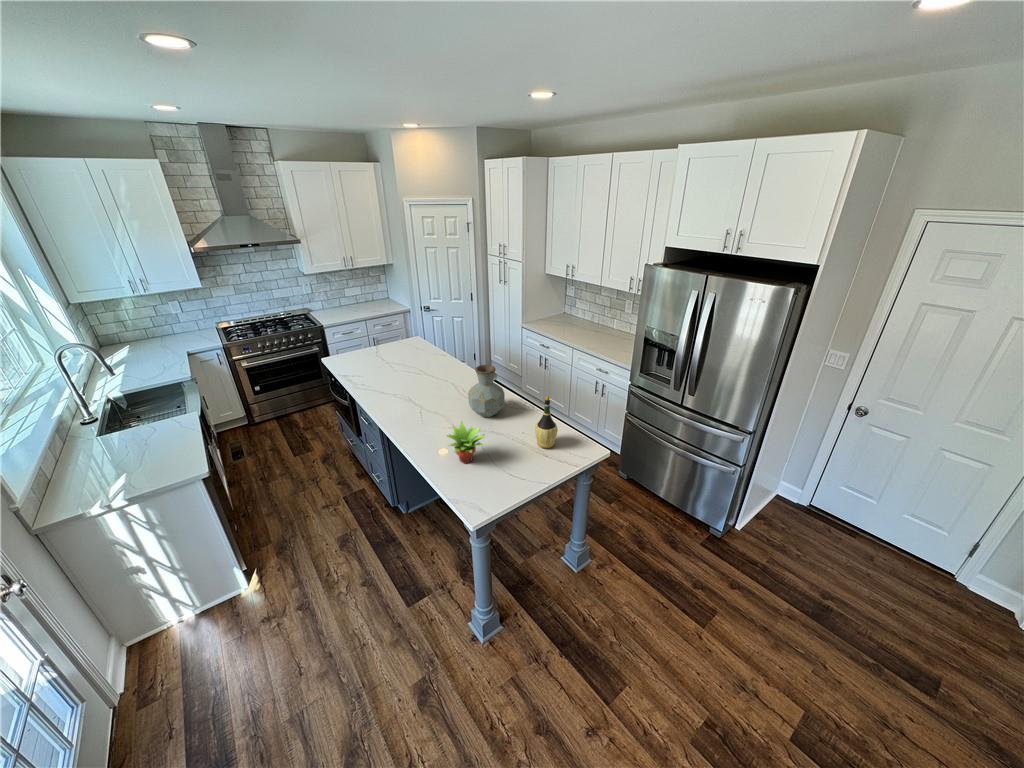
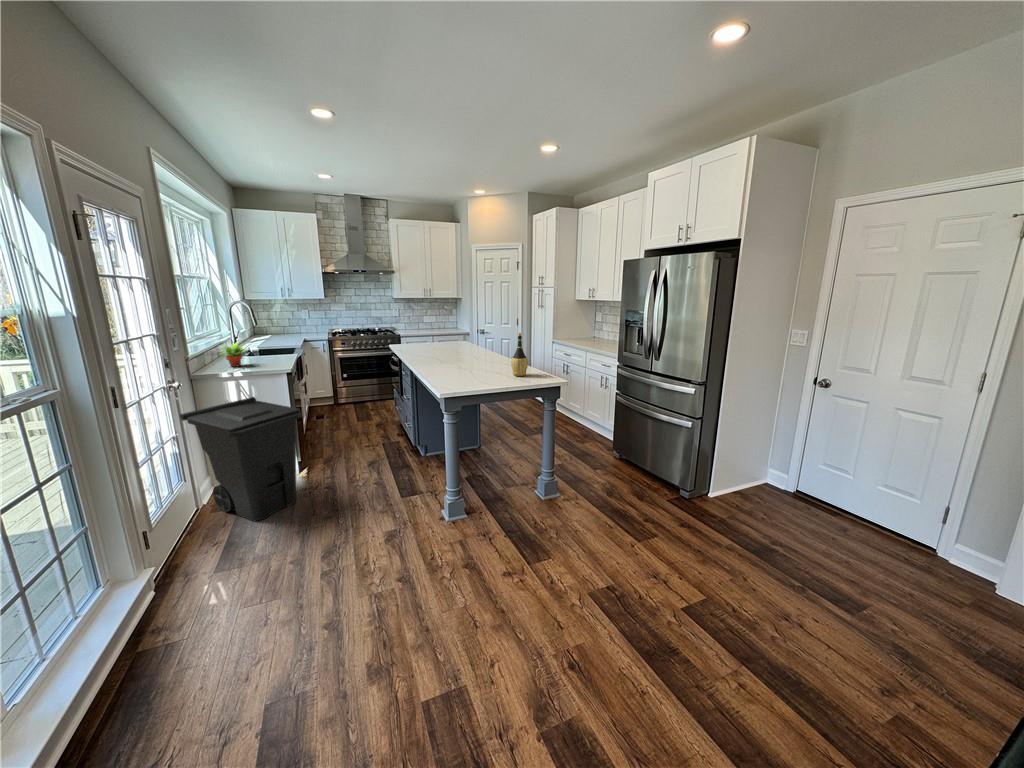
vase: present [468,365,505,417] -> none [474,326,501,365]
succulent plant: present [447,422,485,463] -> present [222,341,245,367]
trash can: none [38,525,263,713] -> present [180,397,302,521]

